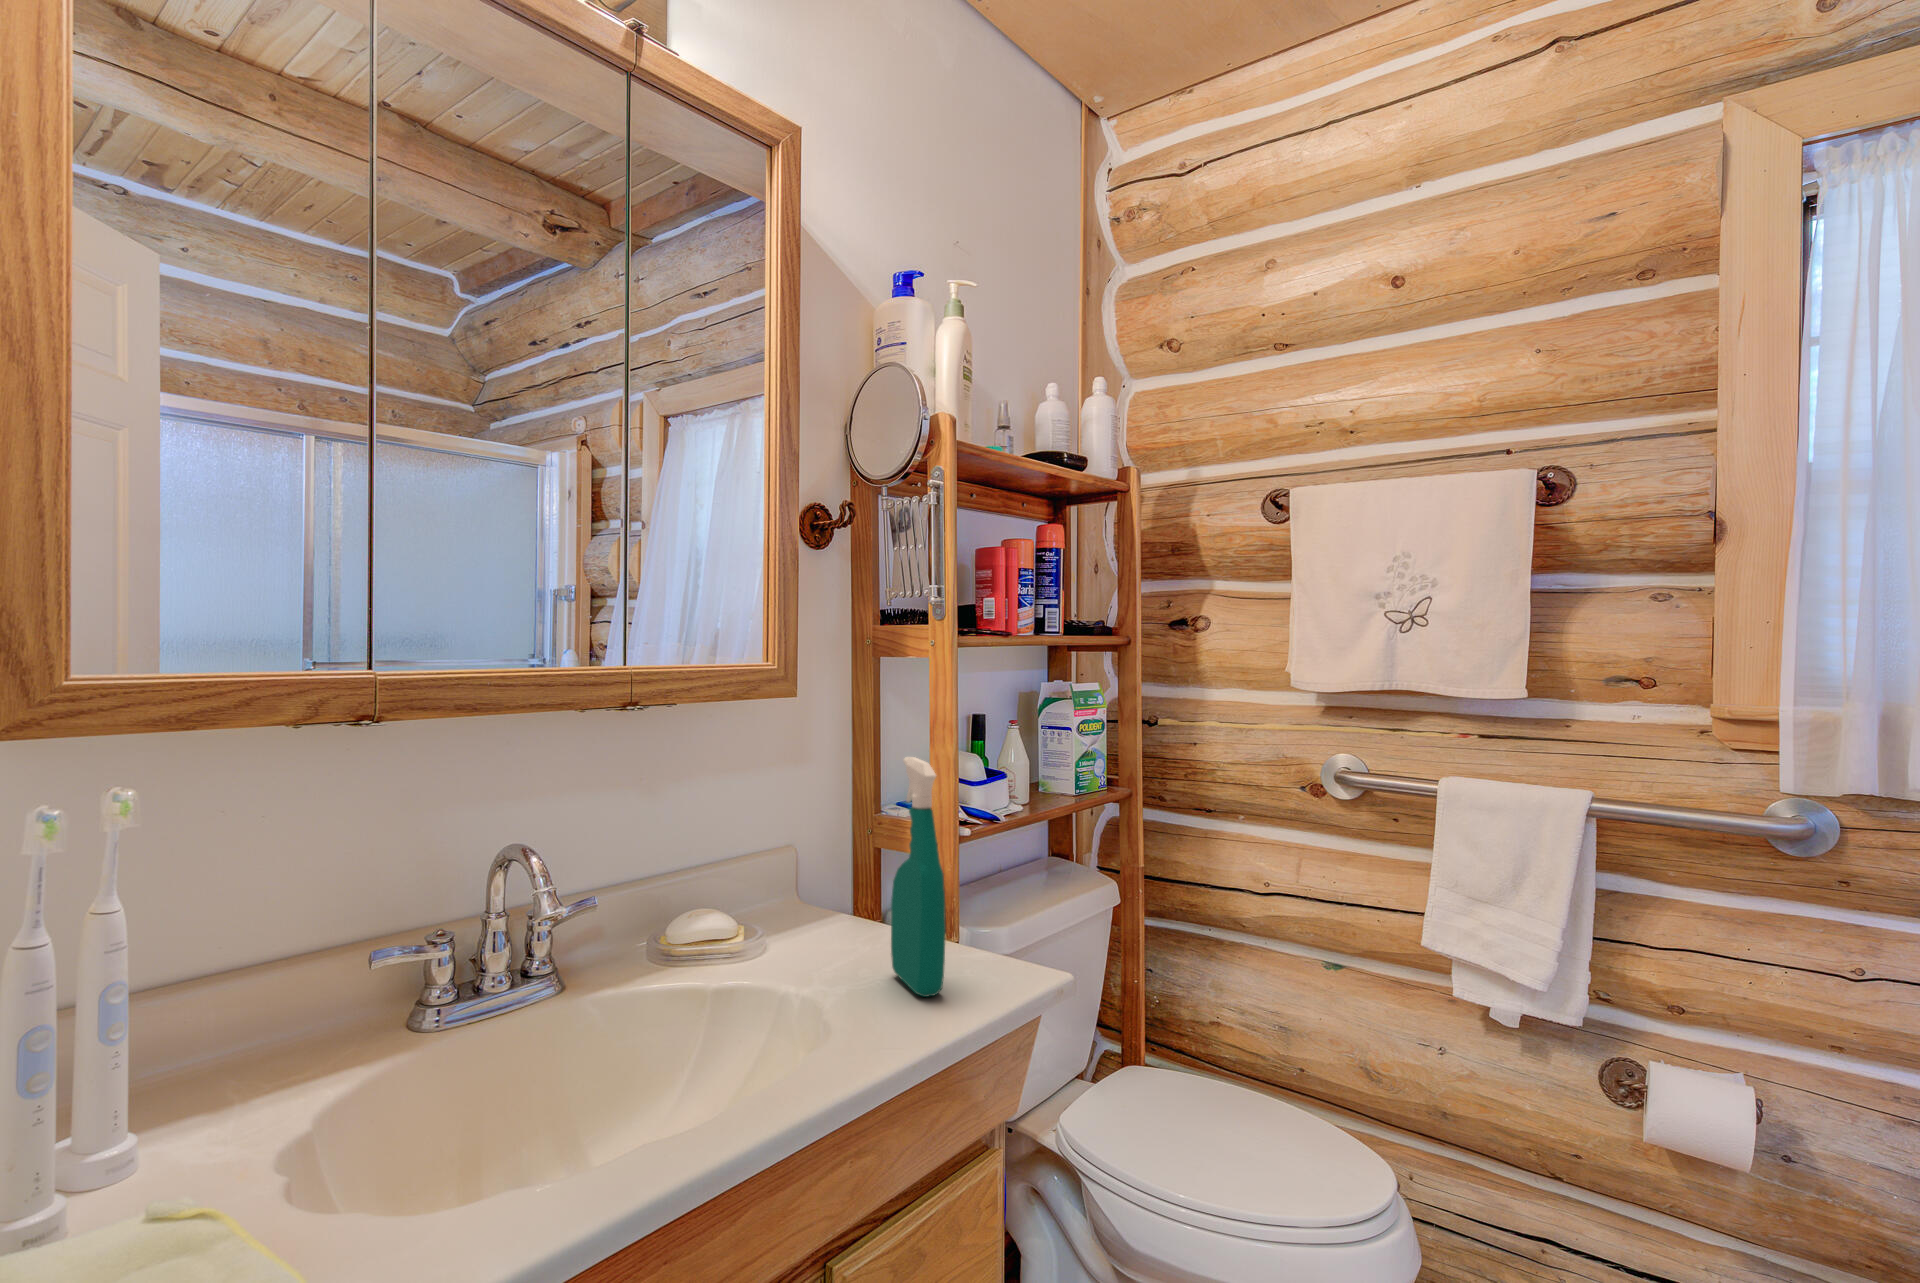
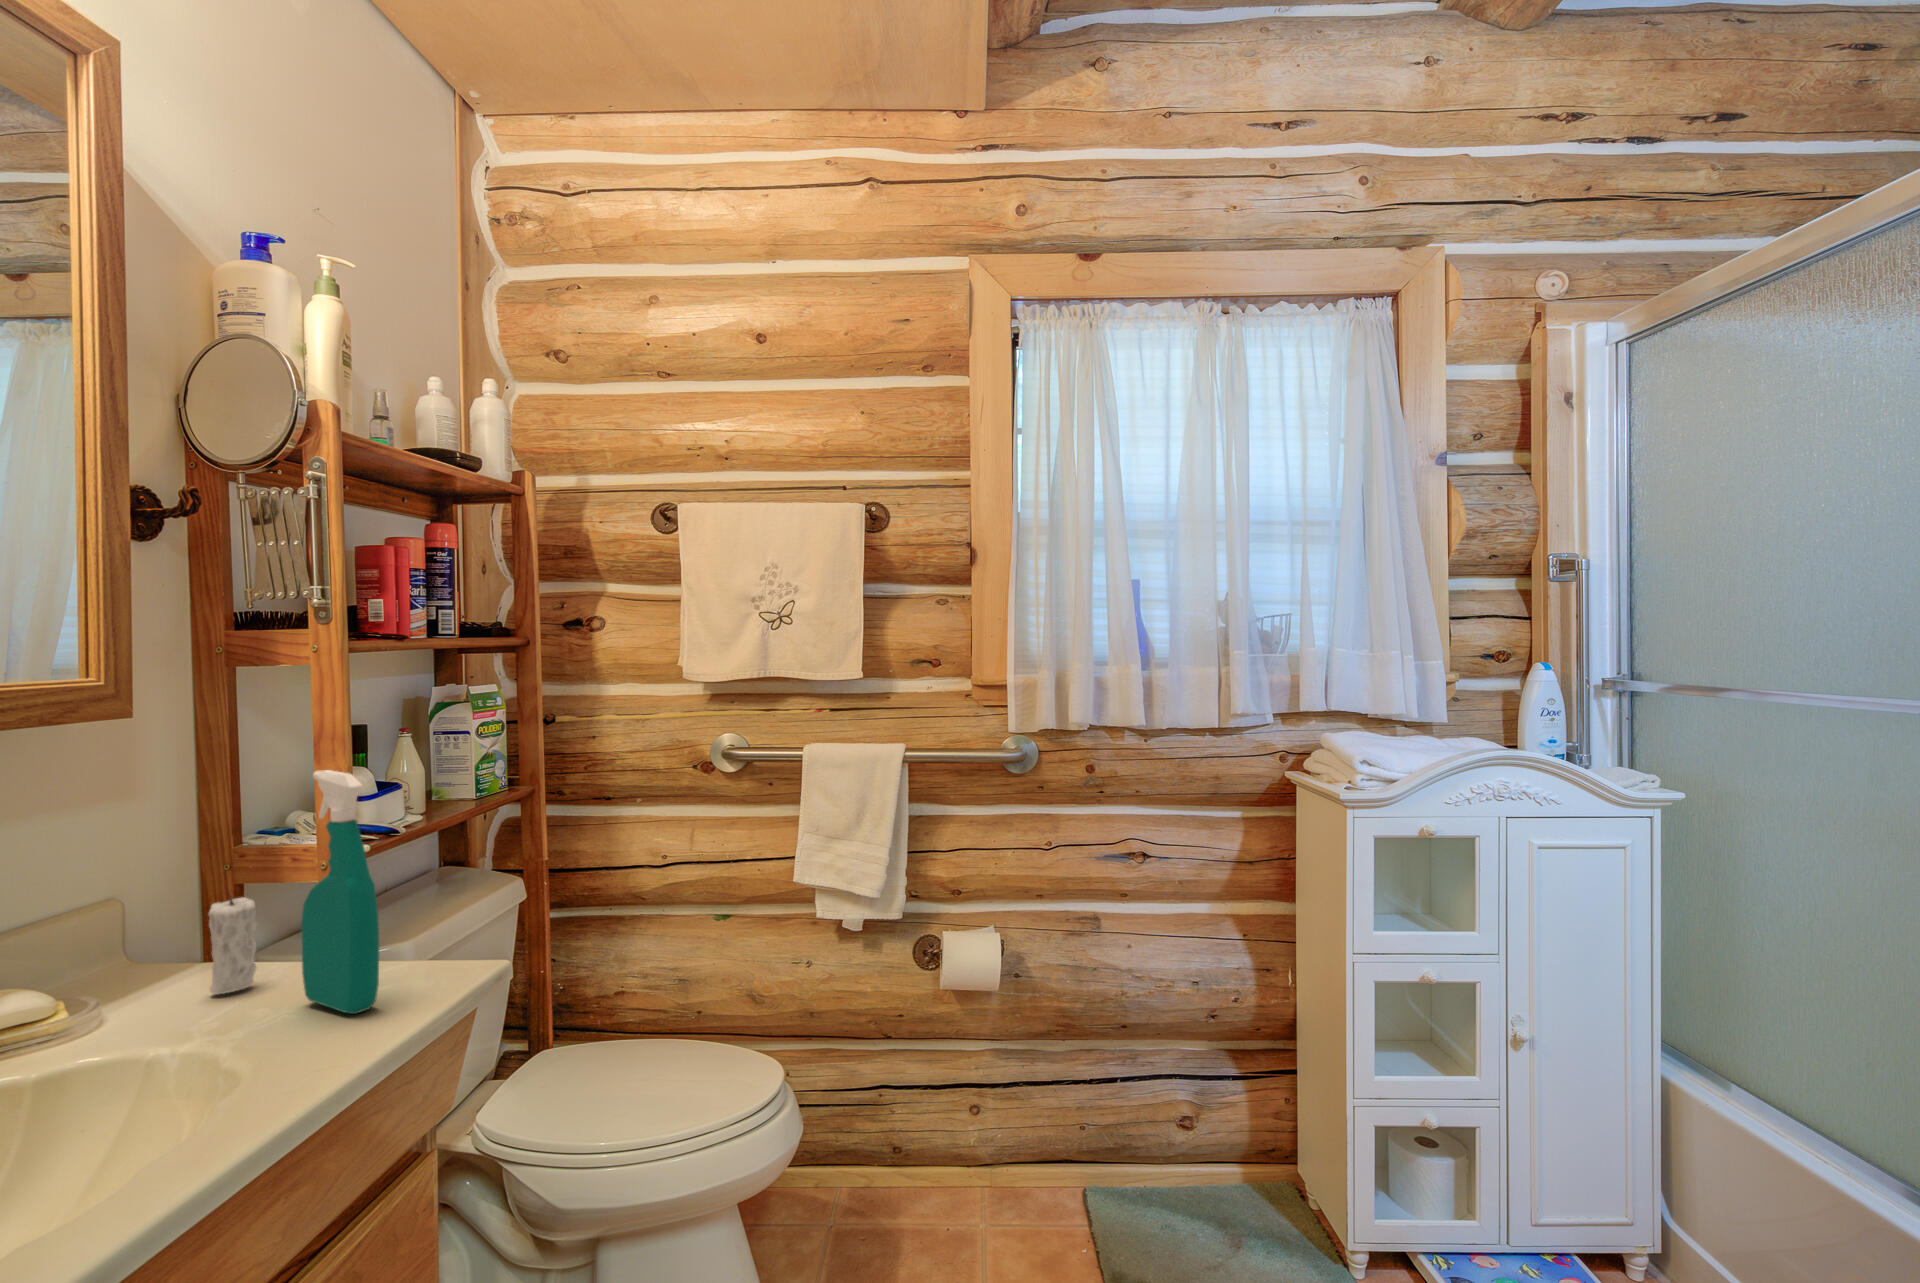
candle: none [834,848,869,947] -> present [208,895,257,994]

